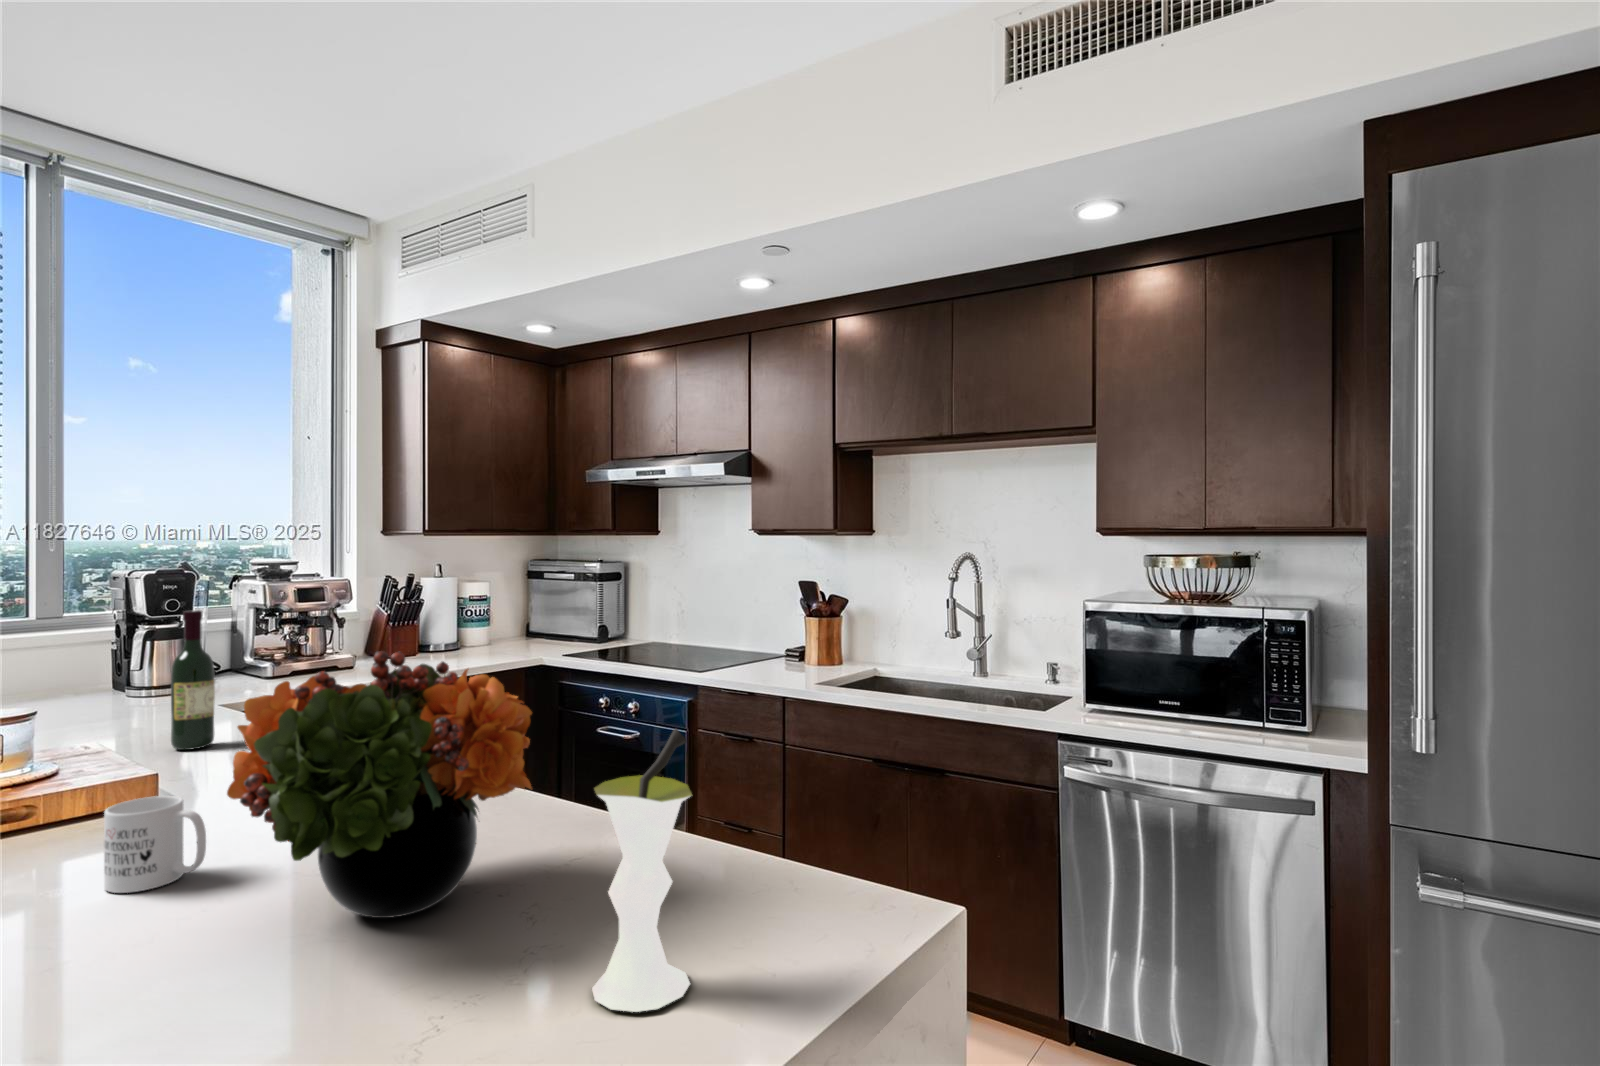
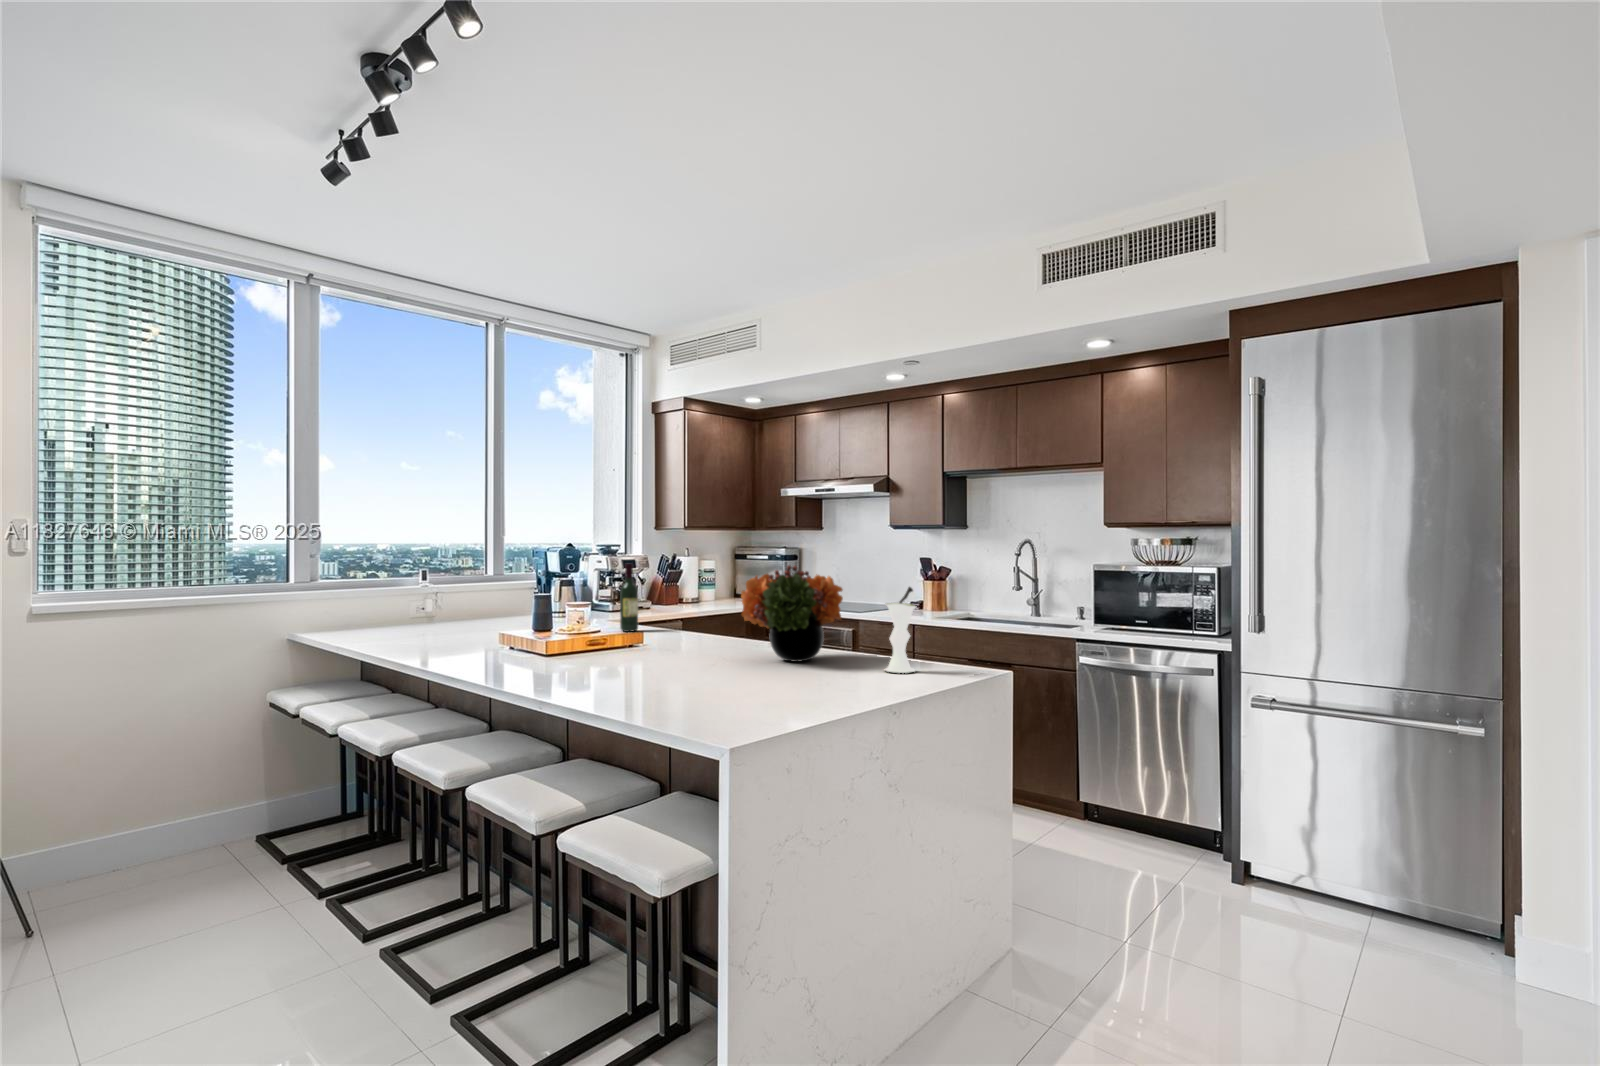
mug: present [104,796,206,893] -> none [678,625,713,657]

